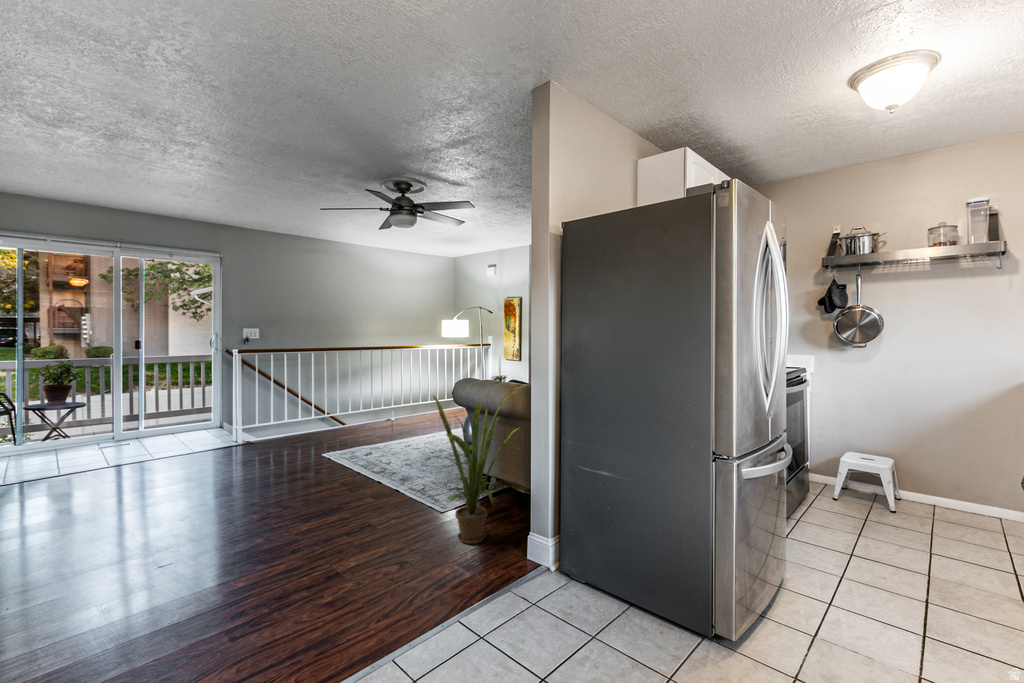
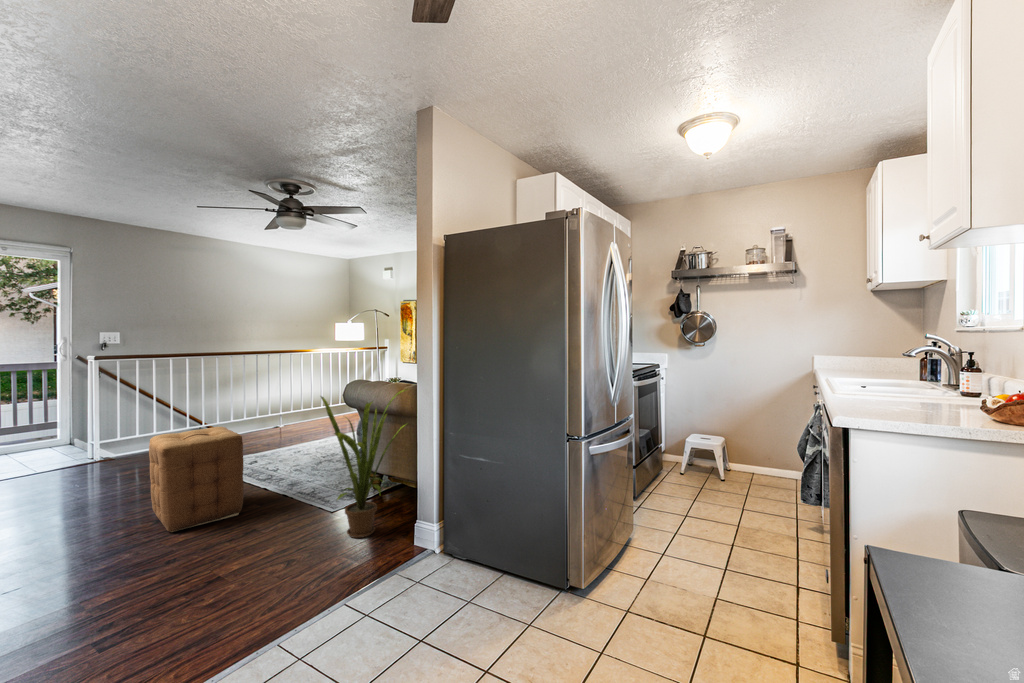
ottoman: none [280,420,360,520] -> present [149,427,244,532]

